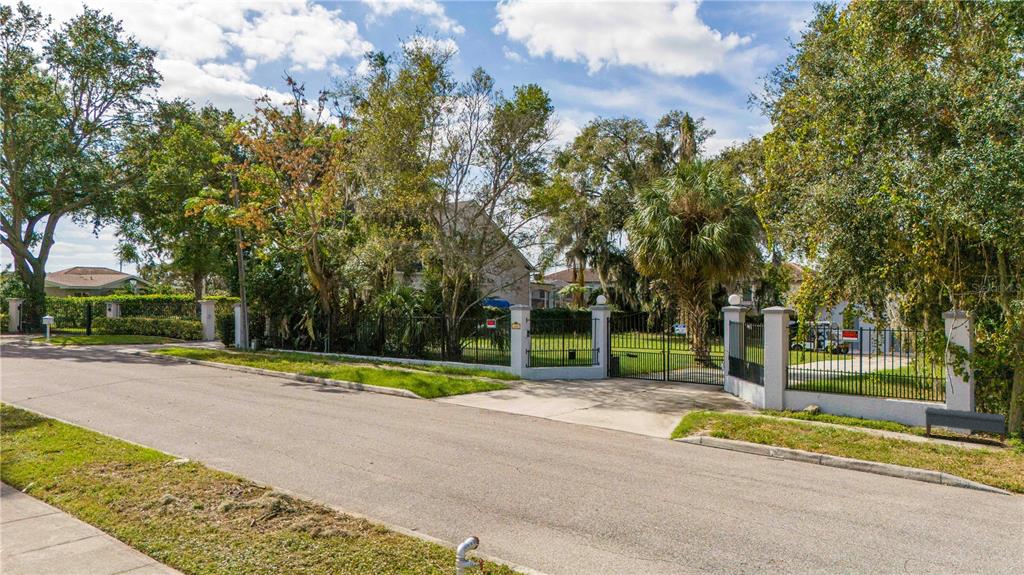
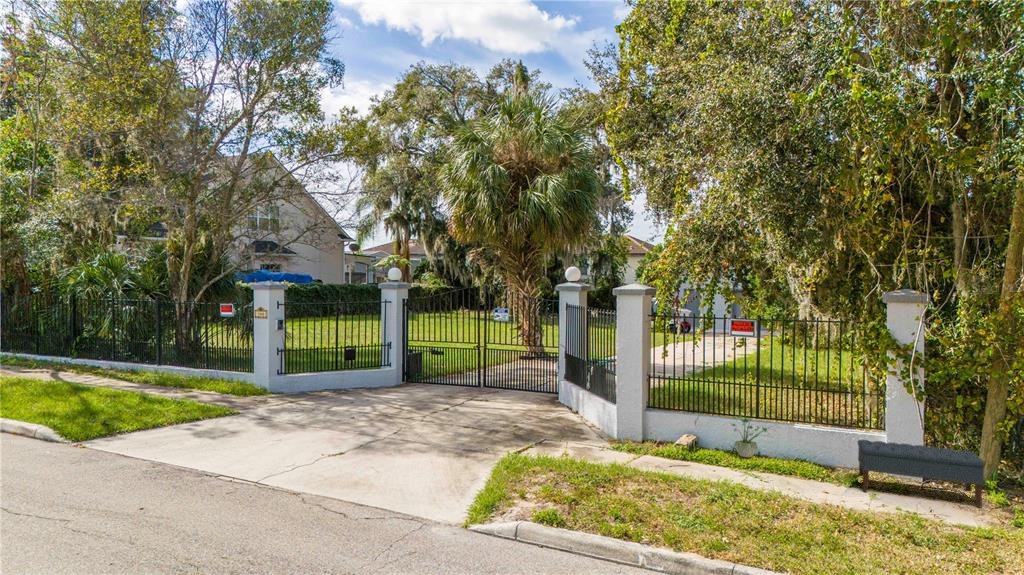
potted plant: none [841,387,875,420] -> present [732,416,767,457]

